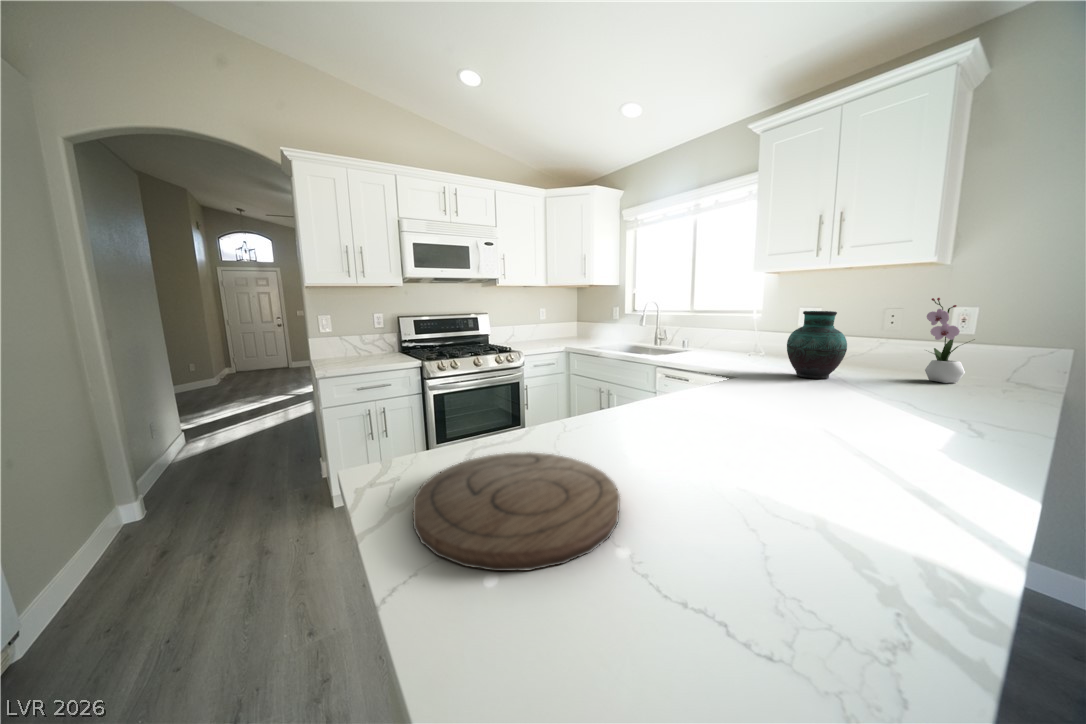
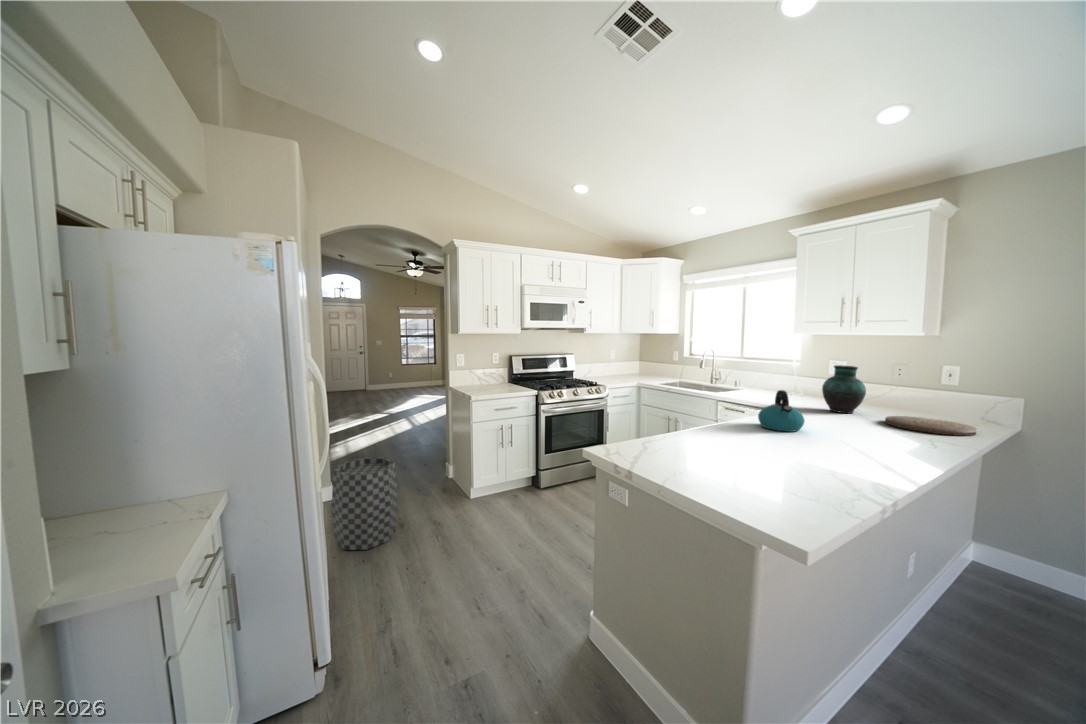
flower arrangement: present [925,298,975,383] -> none [921,360,956,419]
kettle: none [684,348,754,415] -> present [758,390,805,432]
cutting board: present [413,452,620,571] -> present [885,416,976,436]
trash can: none [66,465,195,609] -> present [331,458,398,550]

